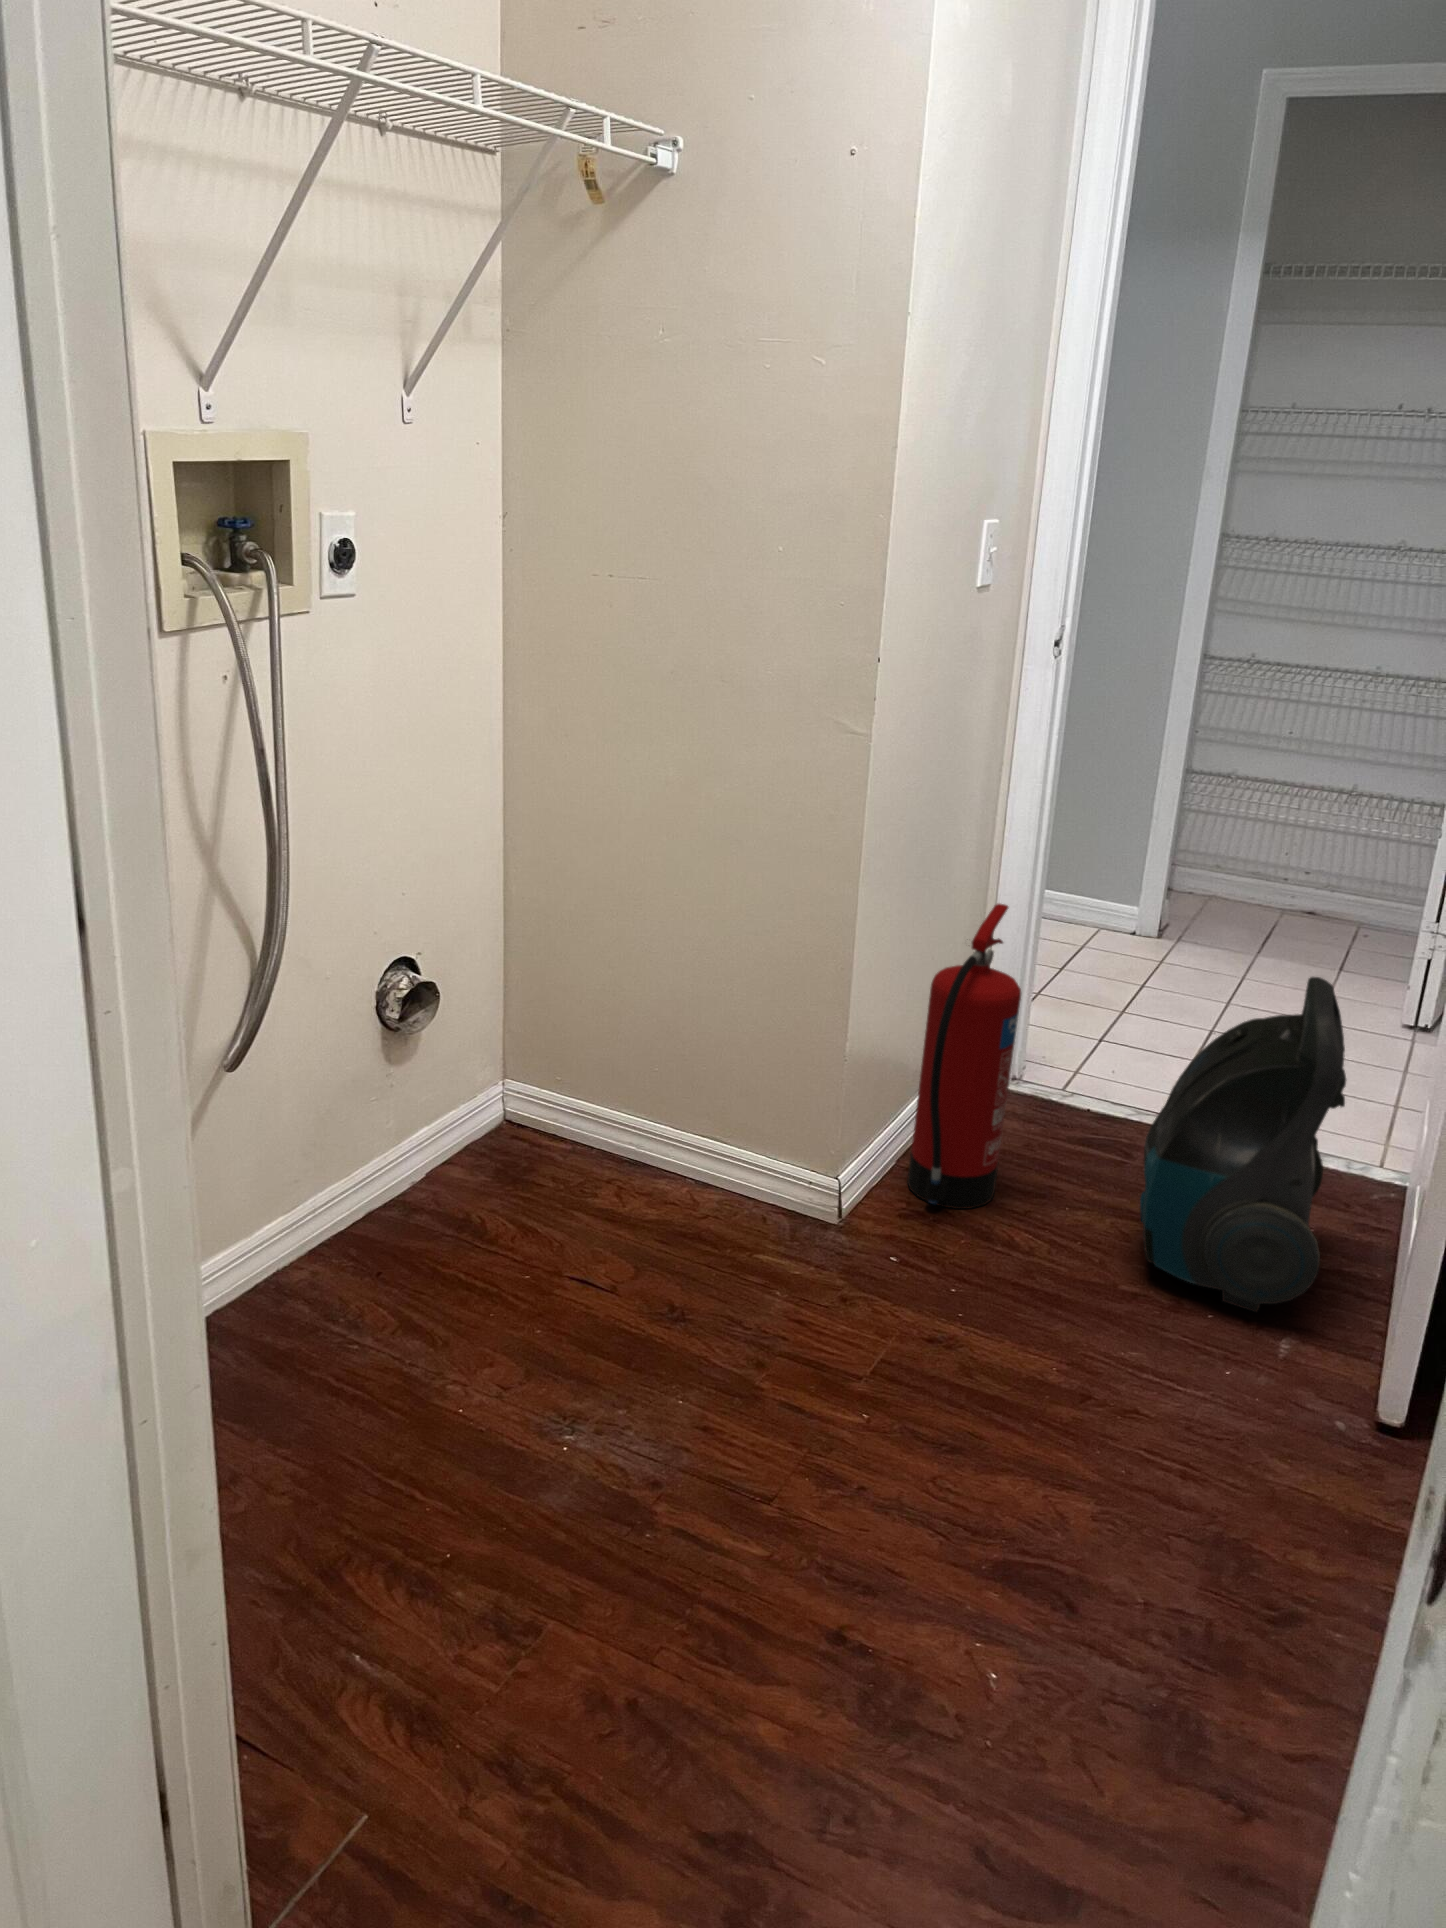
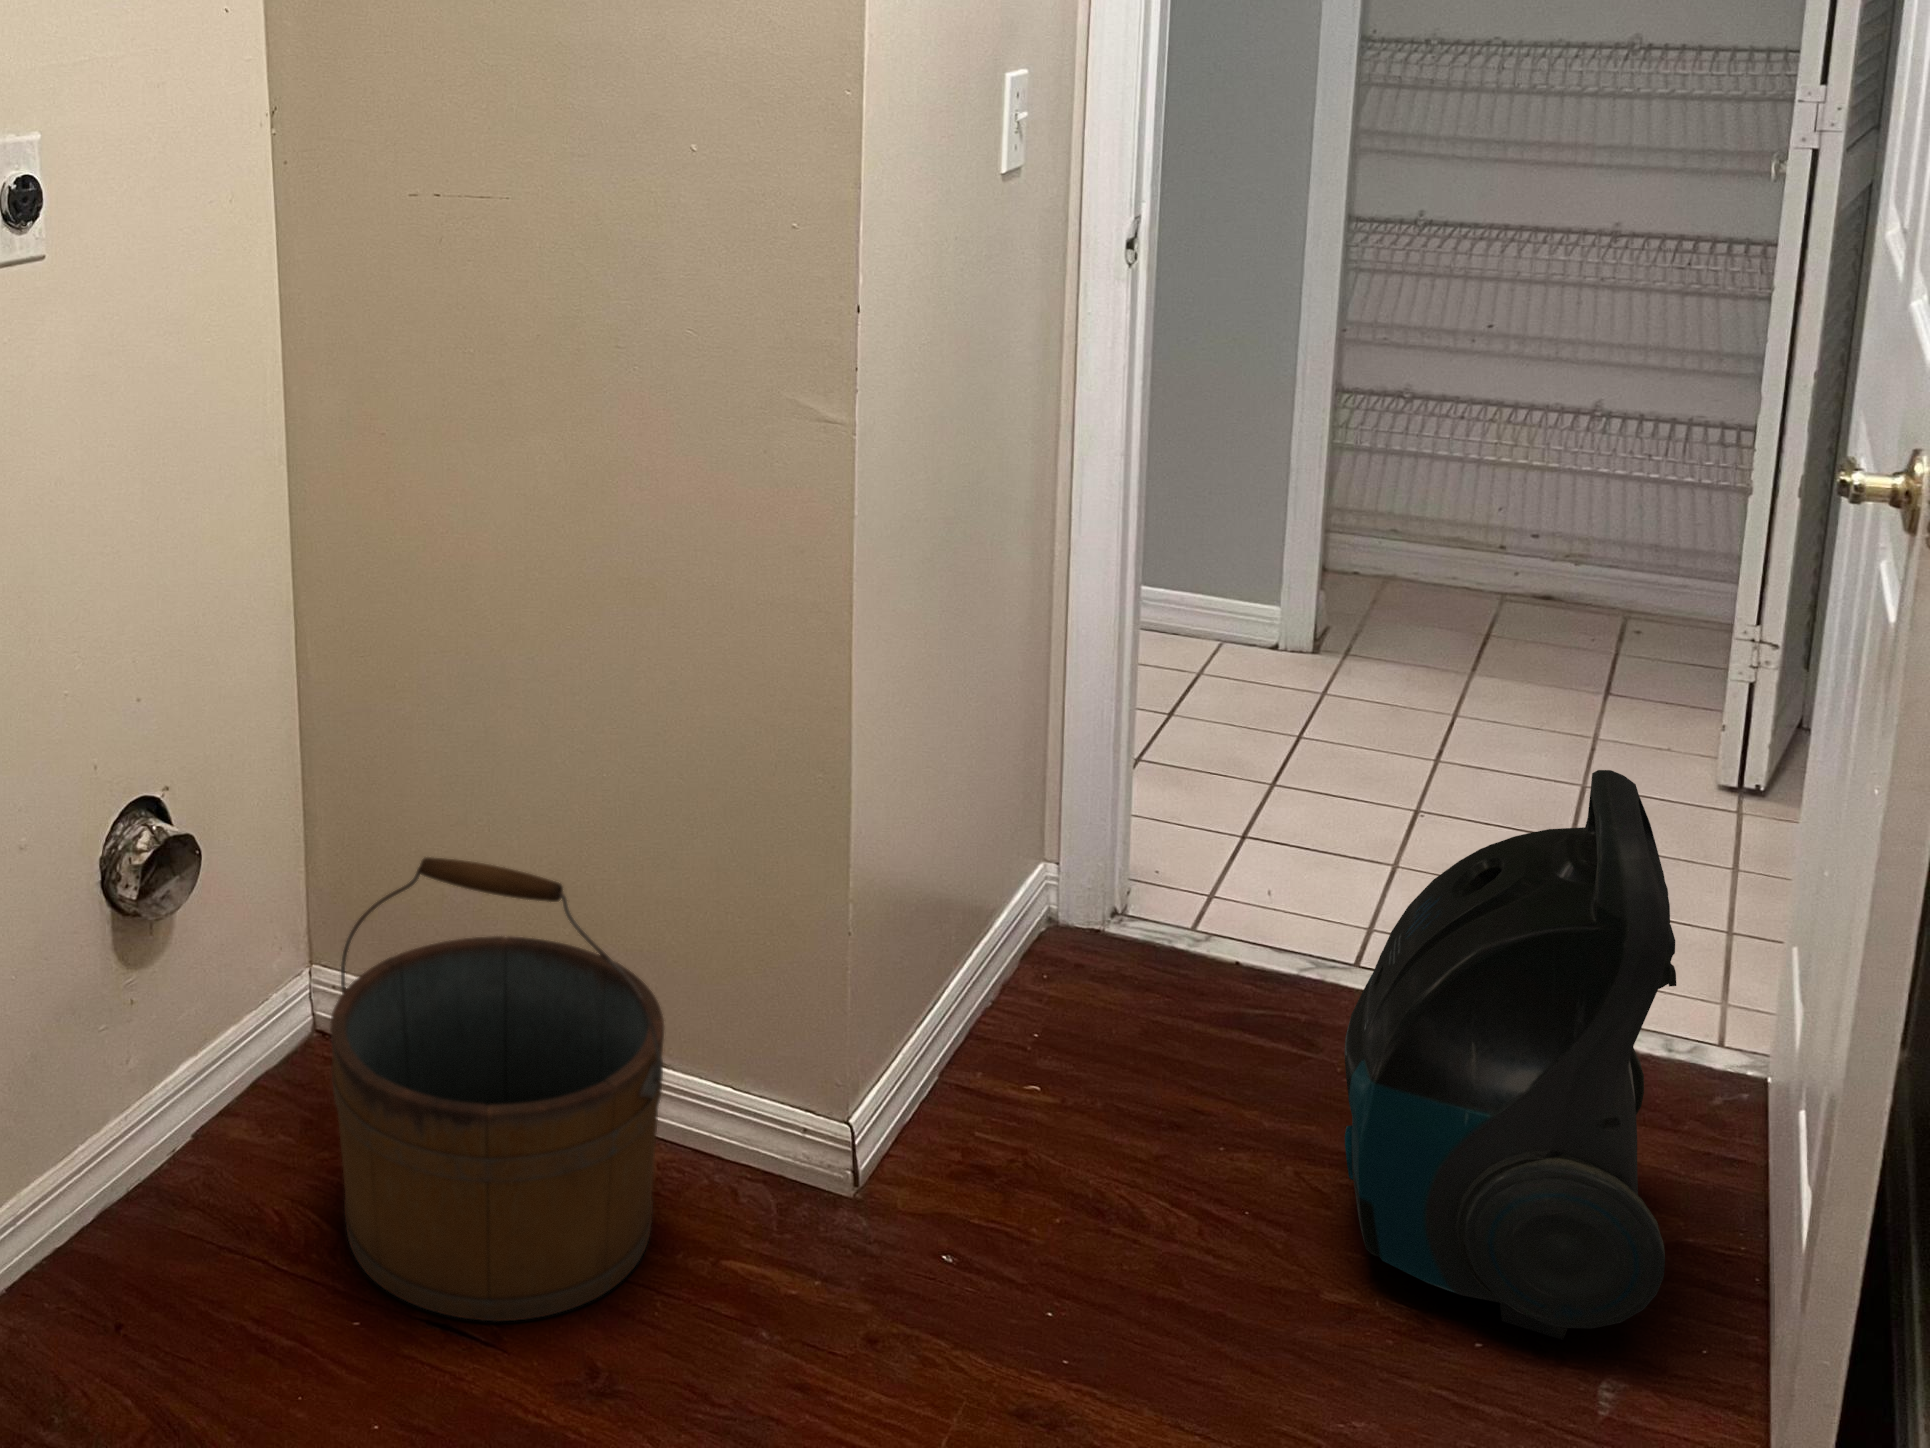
fire extinguisher: present [907,904,1021,1209] -> none [958,660,1121,1159]
bucket: none [519,999,729,1281] -> present [330,857,664,1322]

